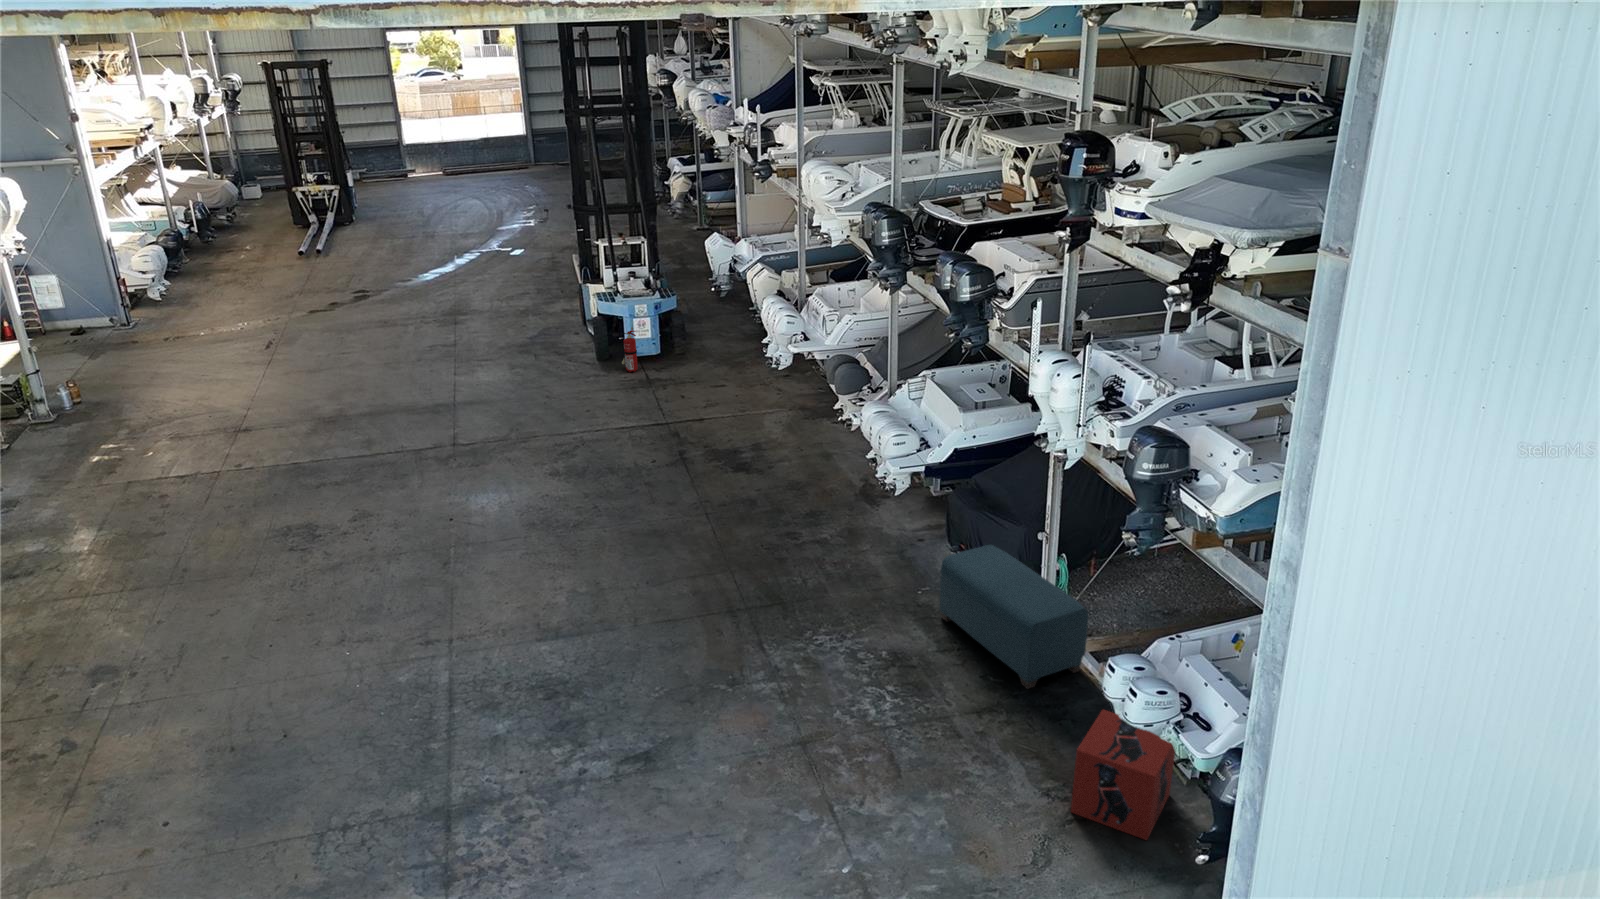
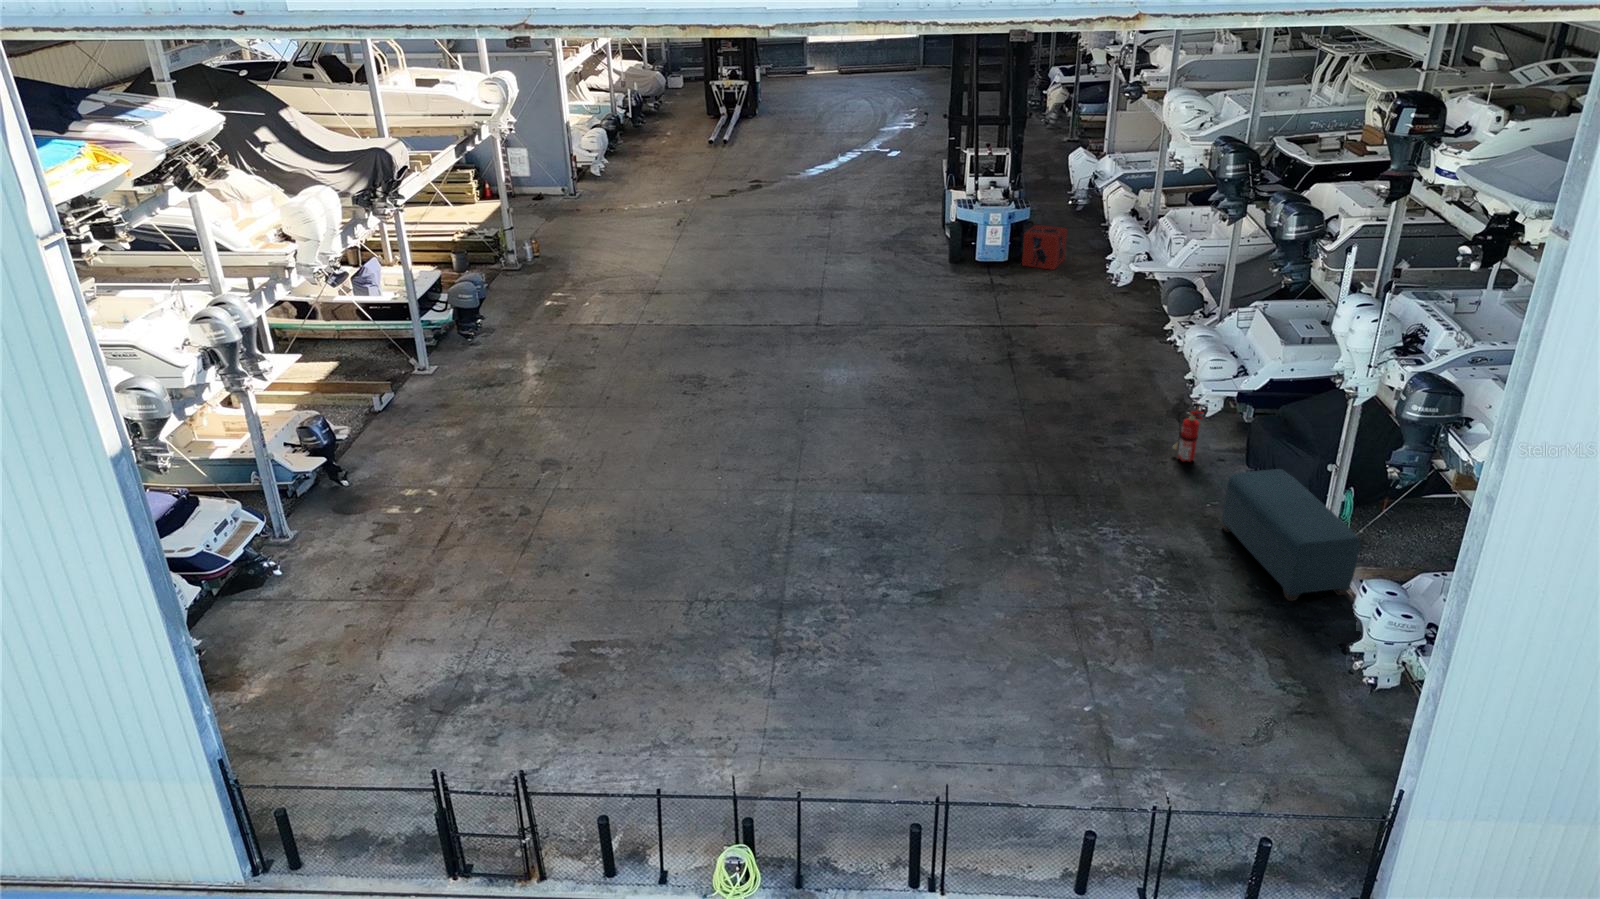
fire extinguisher: present [620,328,638,372] -> present [1173,408,1203,462]
storage box: present [1071,710,1176,840] -> present [1022,225,1067,270]

